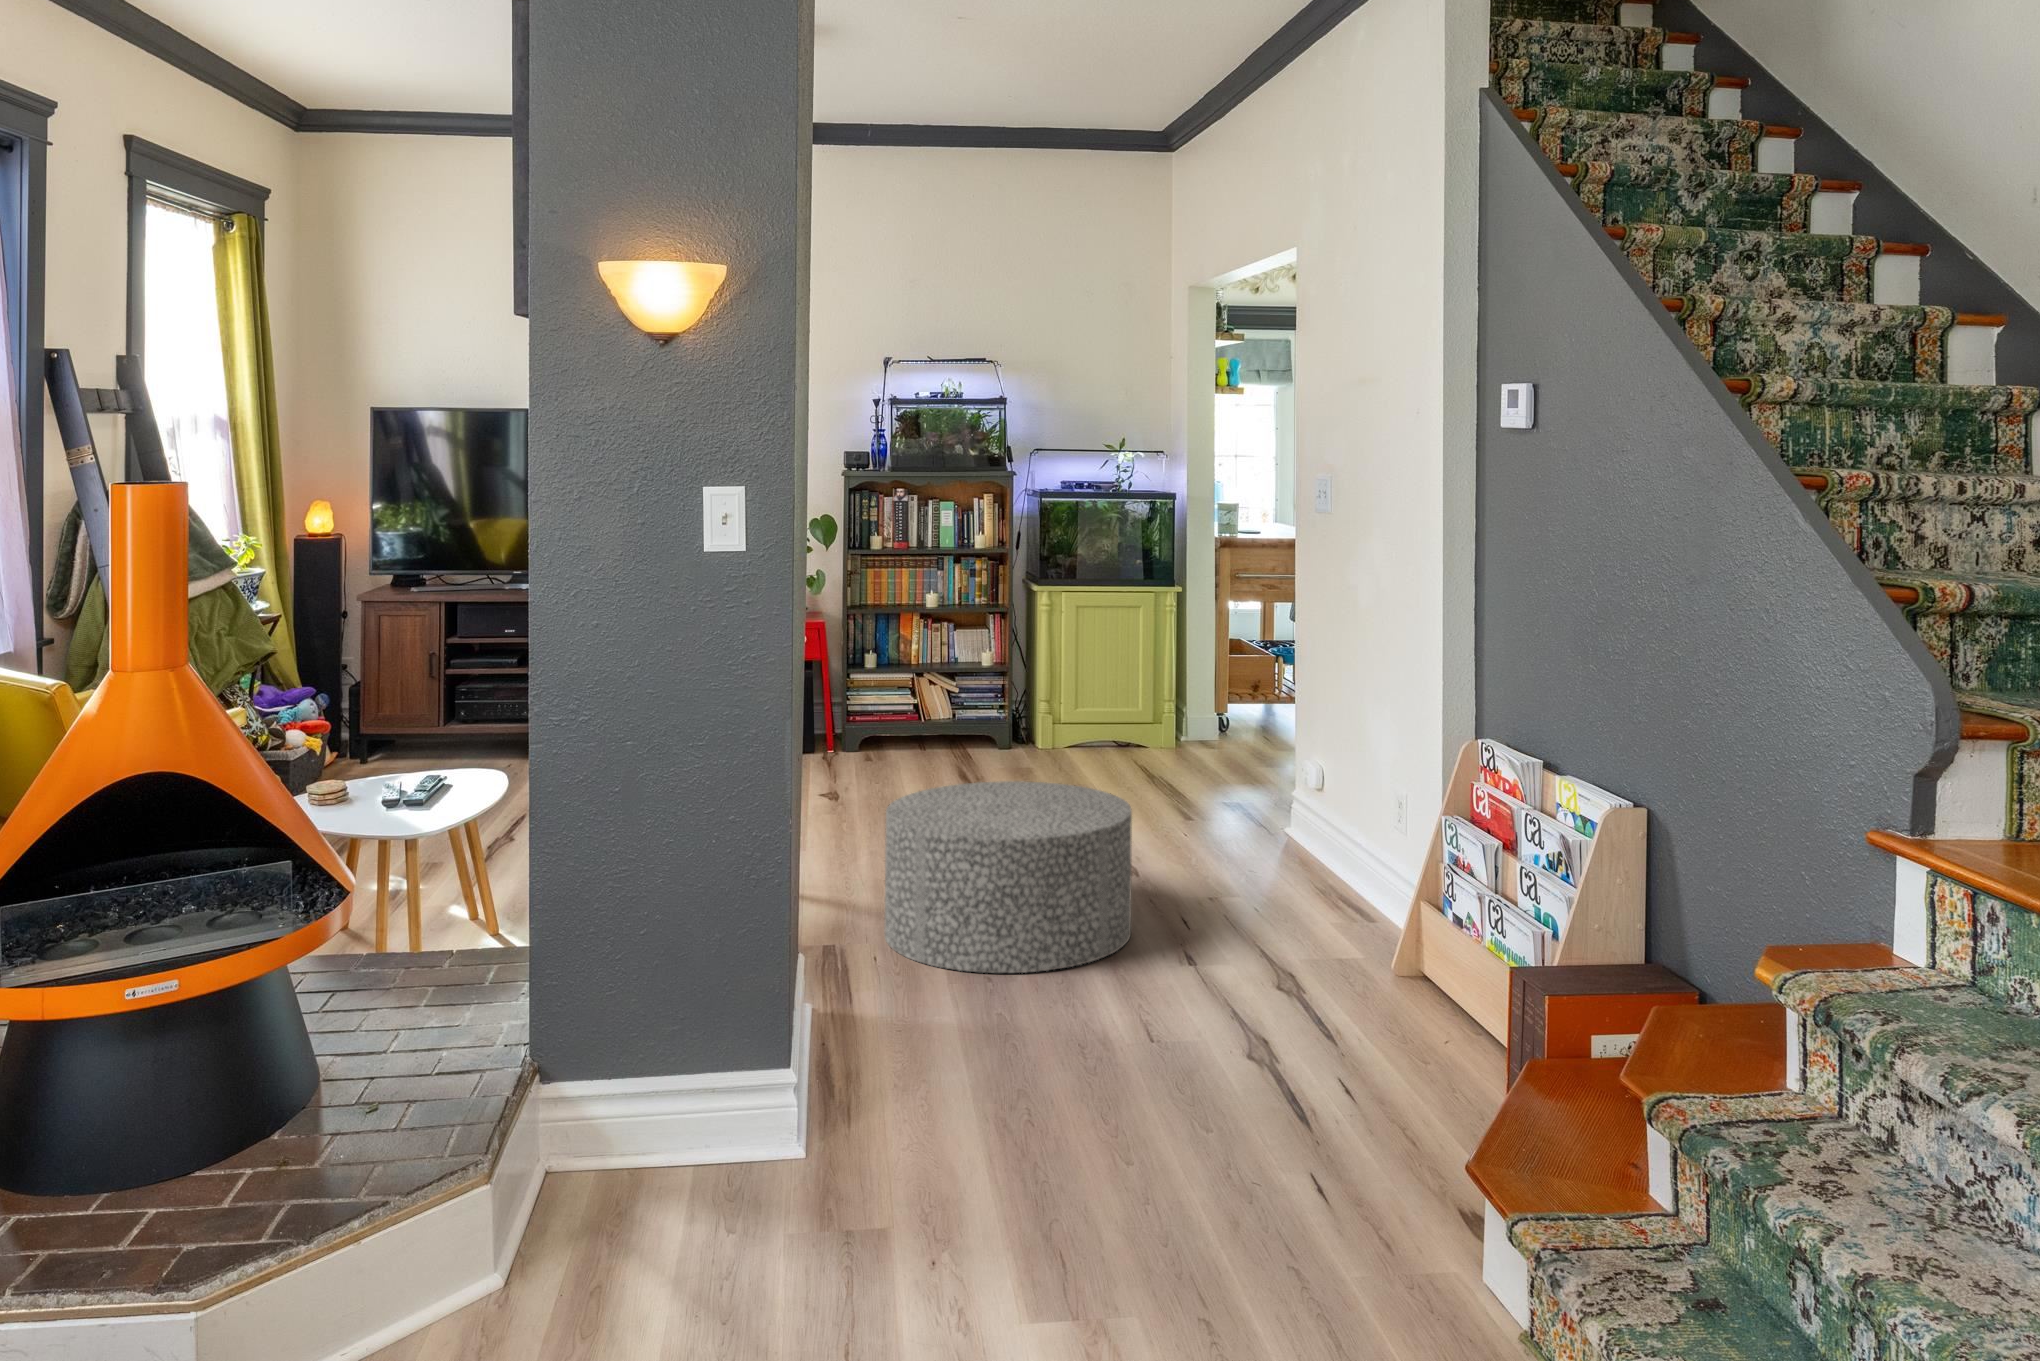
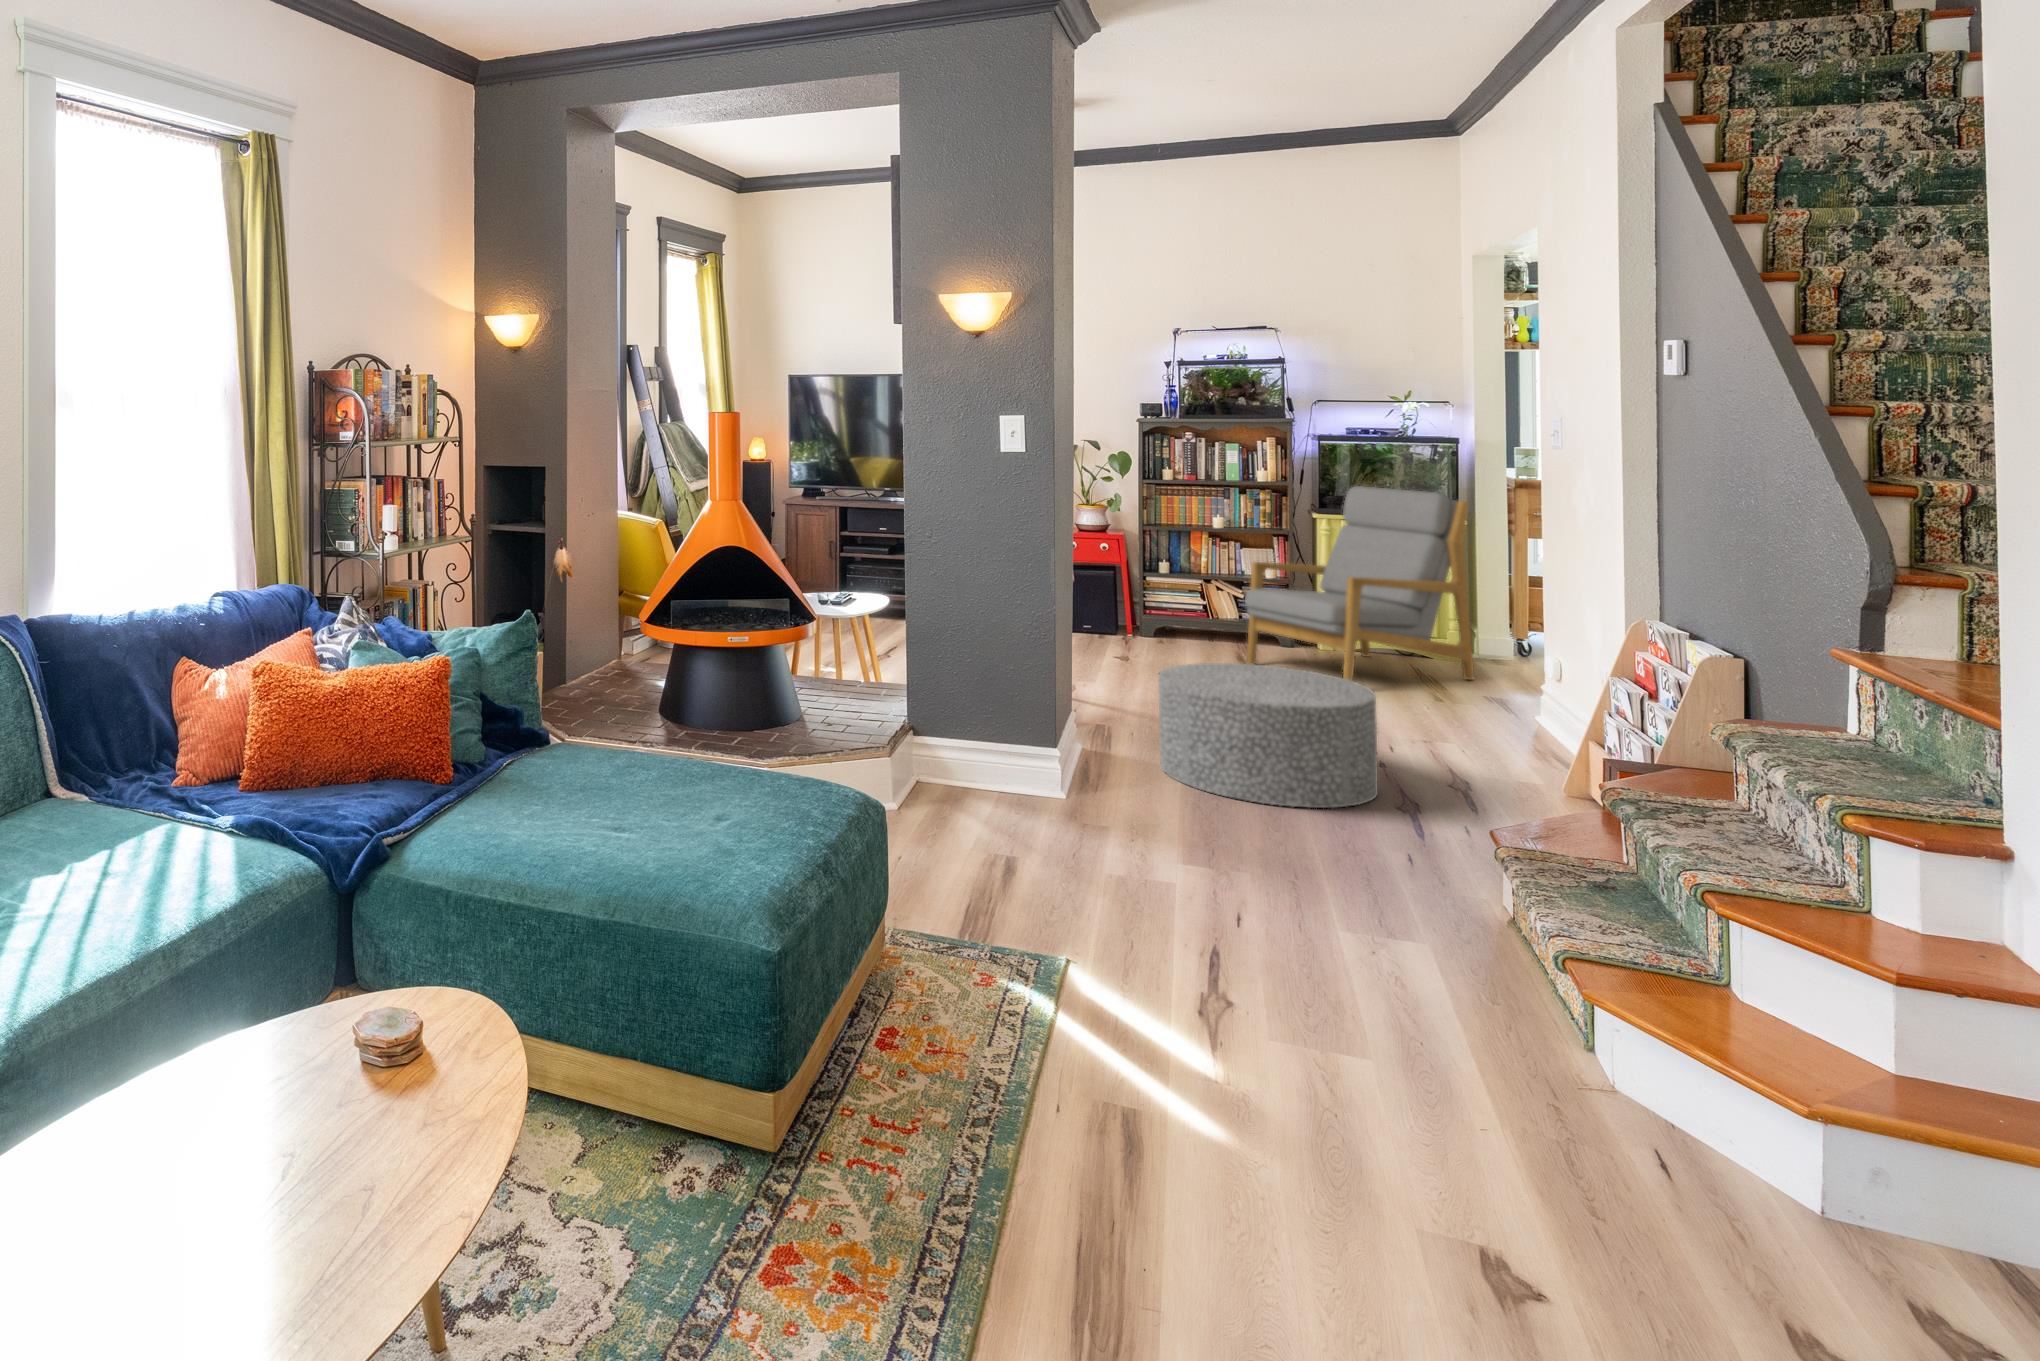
armchair: none [964,550,1186,795] -> present [1245,486,1474,681]

